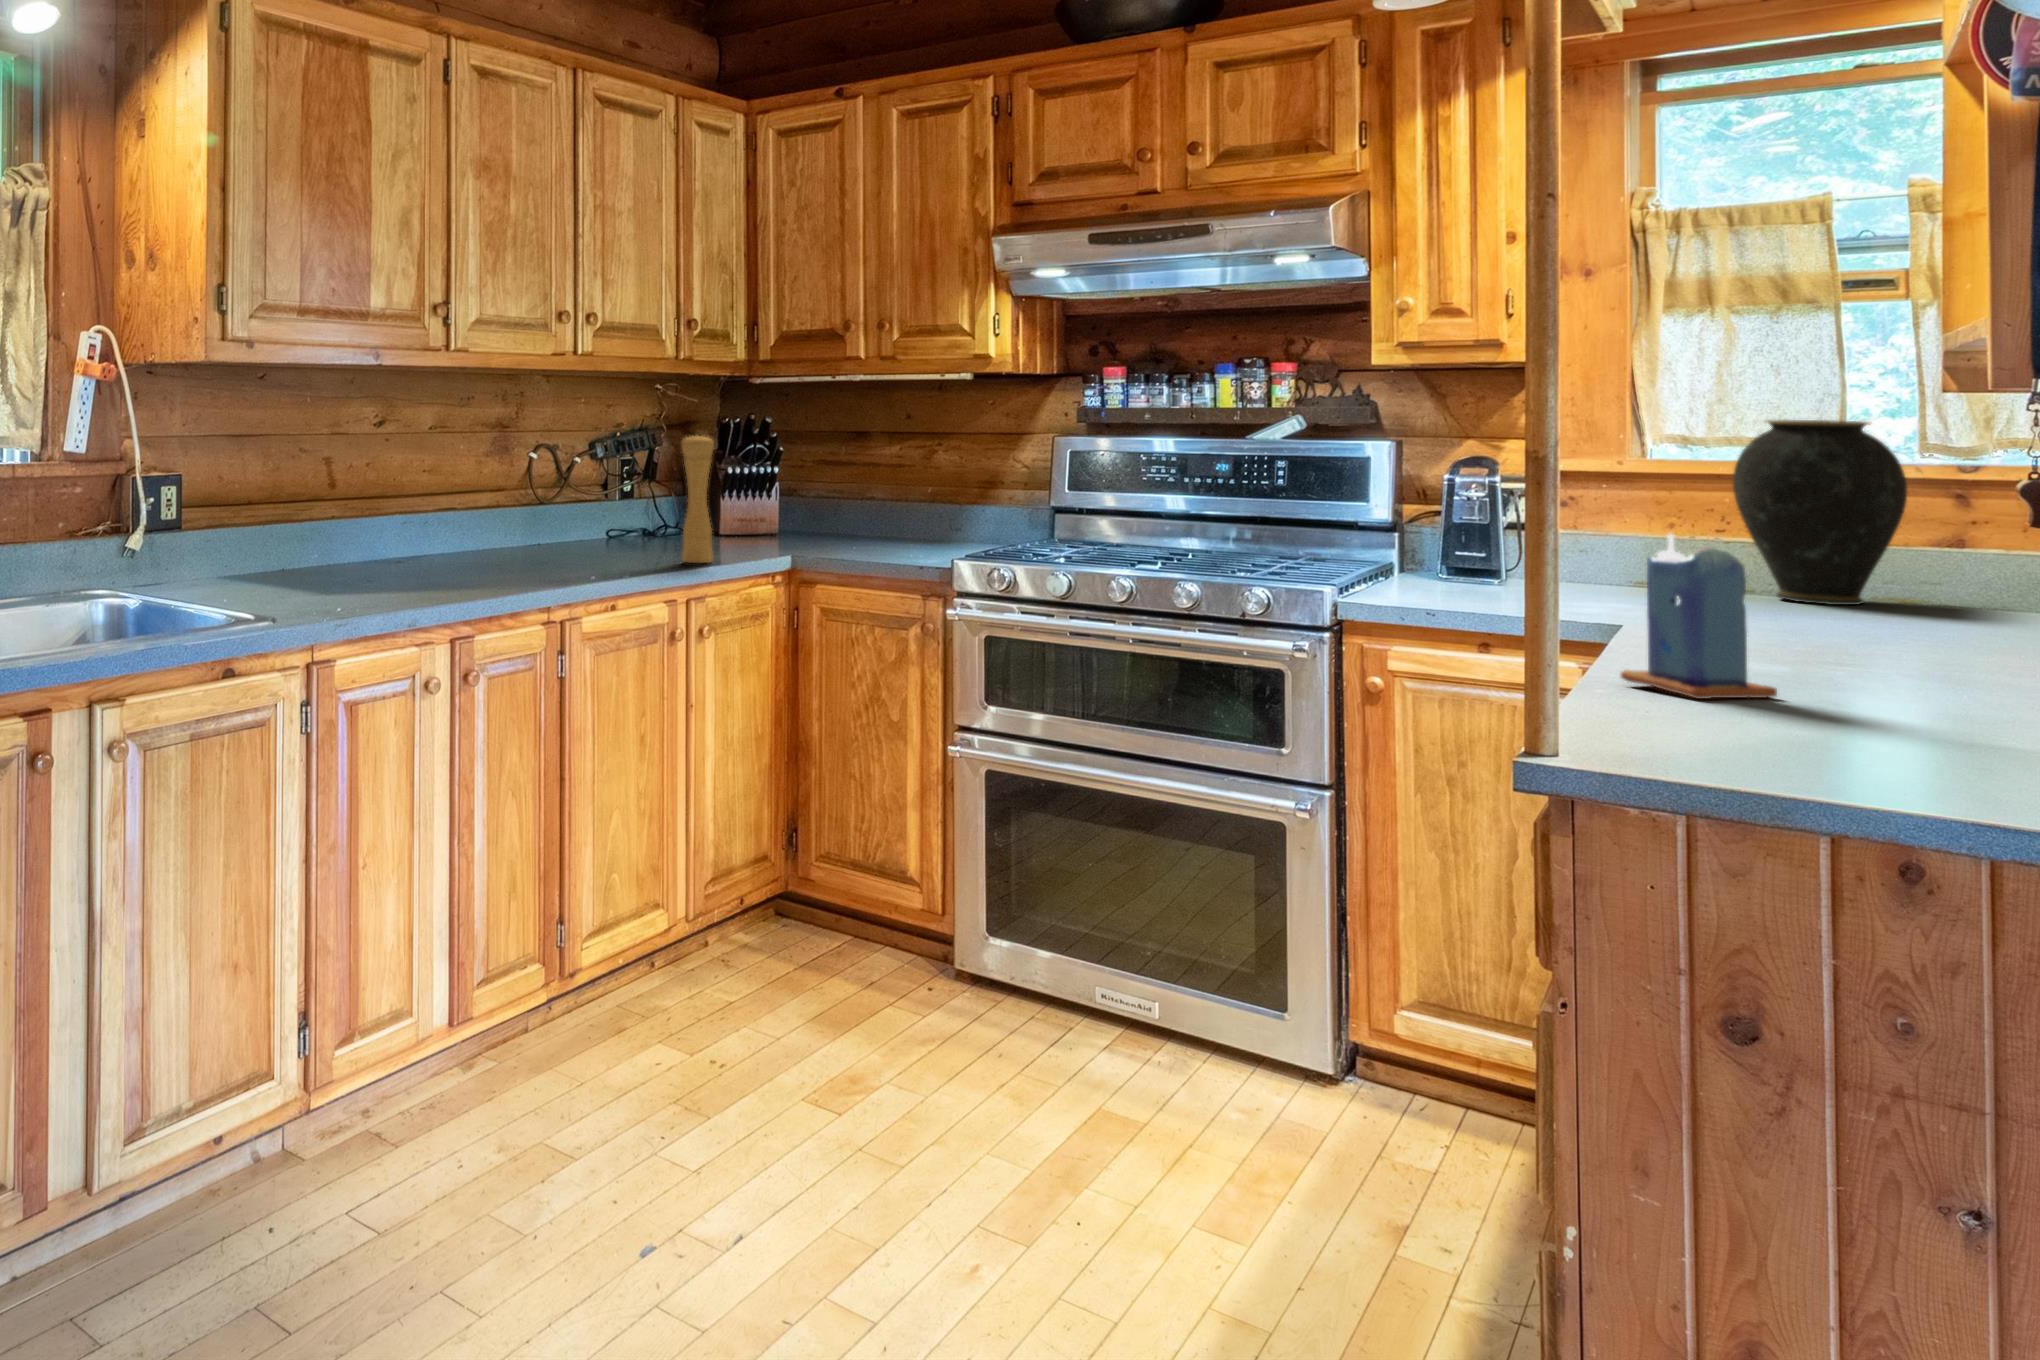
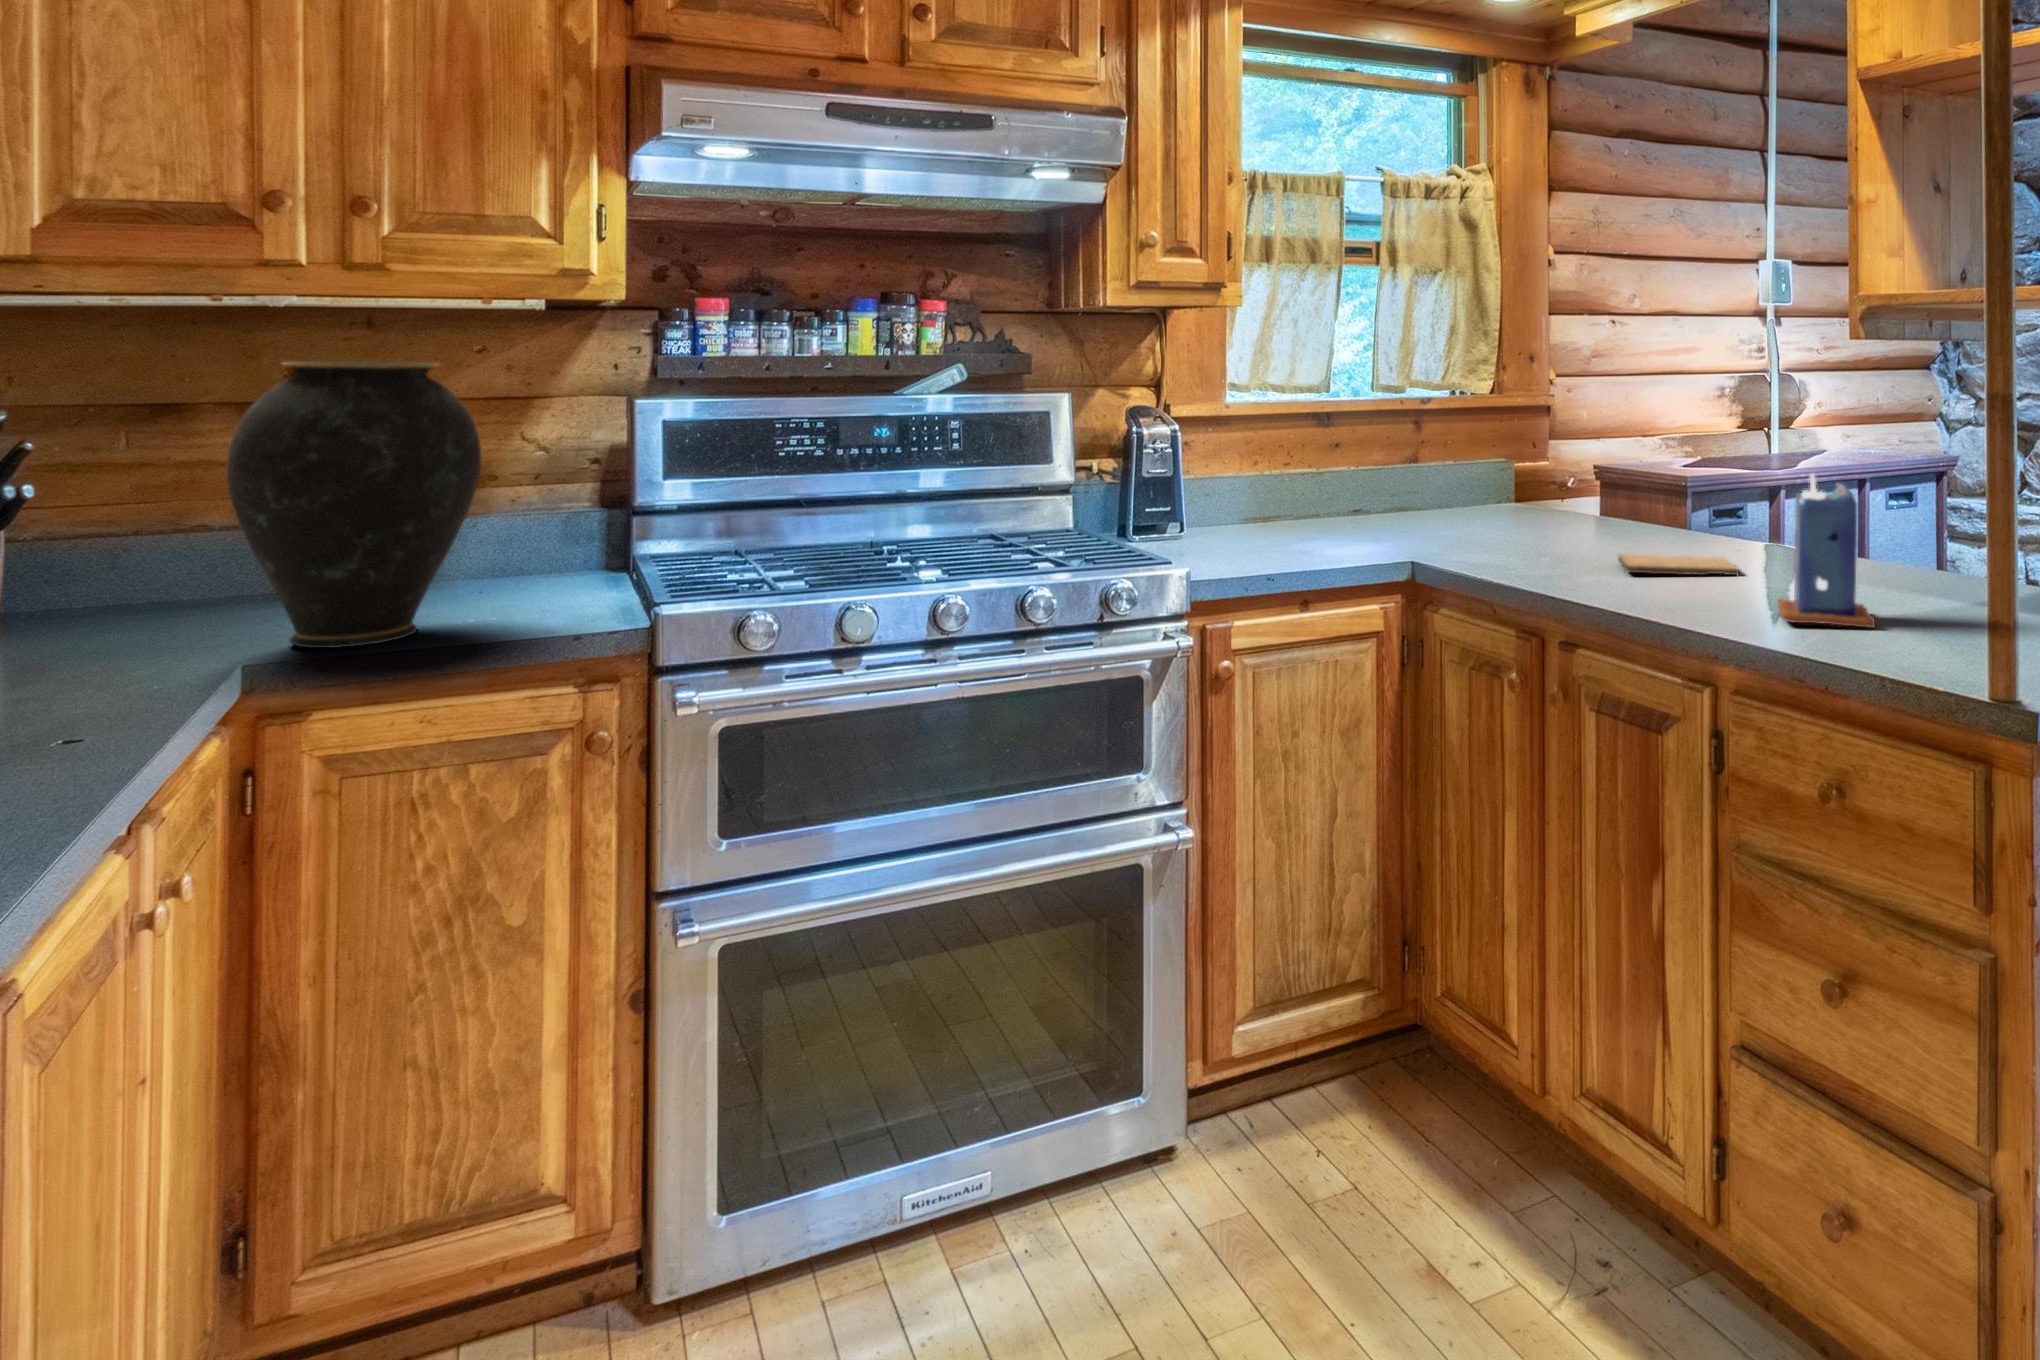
vase: present [1733,420,1907,605] -> present [227,361,481,648]
pepper mill: present [682,435,714,563] -> none [33,425,151,753]
cutting board: none [1732,641,1938,676] -> present [1618,554,1739,575]

